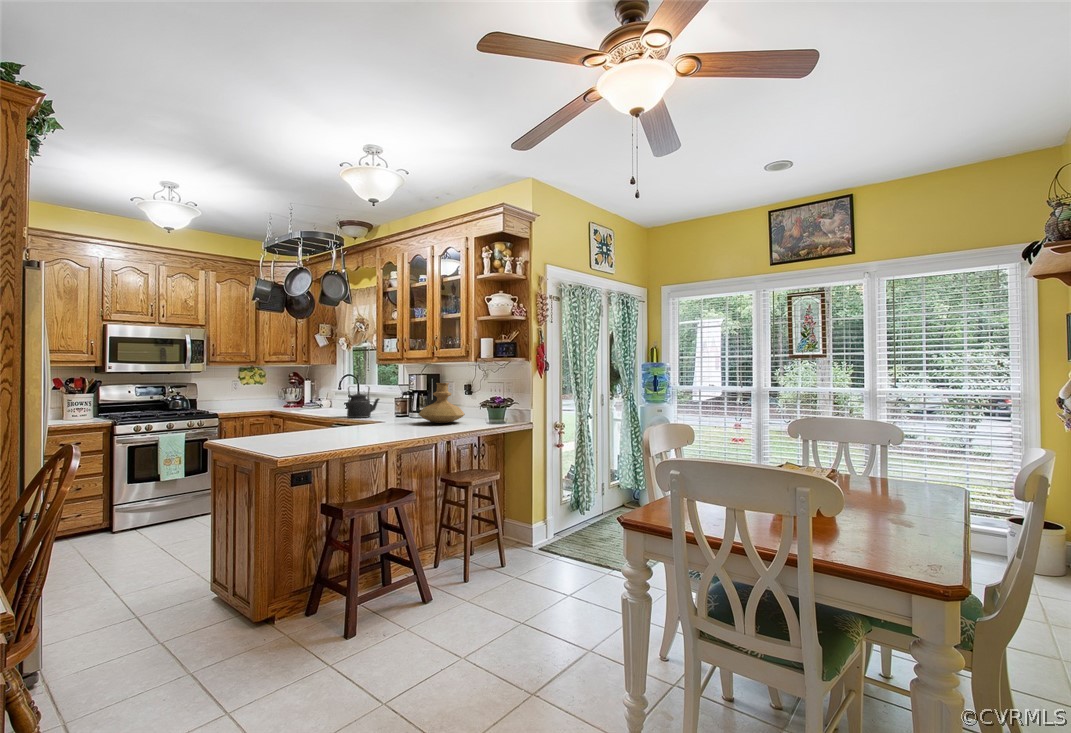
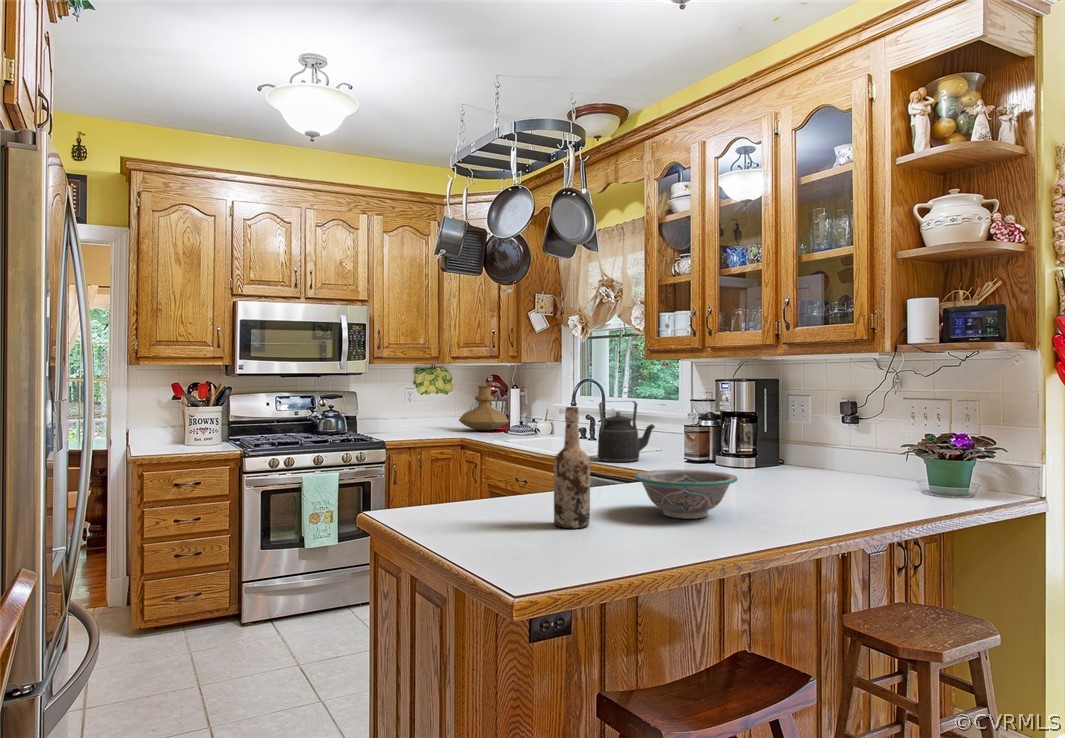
vase: present [419,383,465,423] -> present [459,386,509,431]
wine bottle: none [304,387,322,442] -> present [554,407,590,528]
bowl: none [347,416,394,436] -> present [634,469,738,519]

